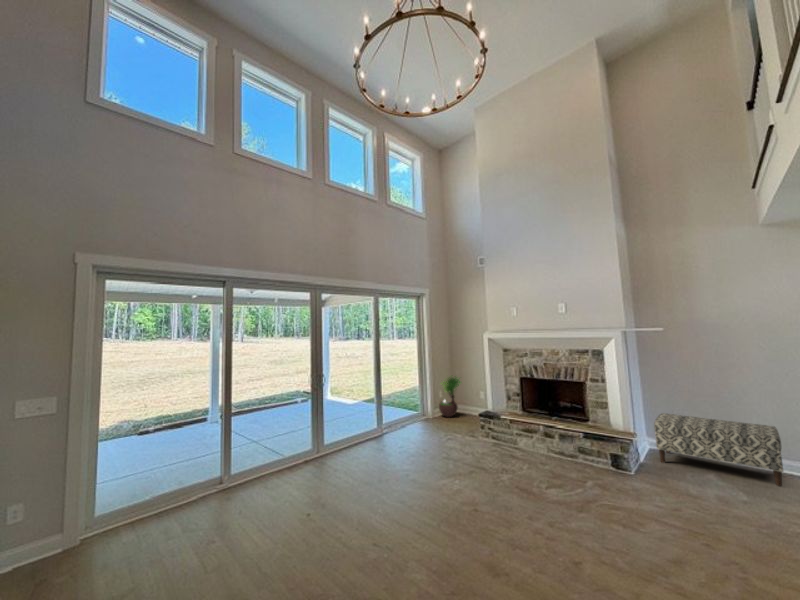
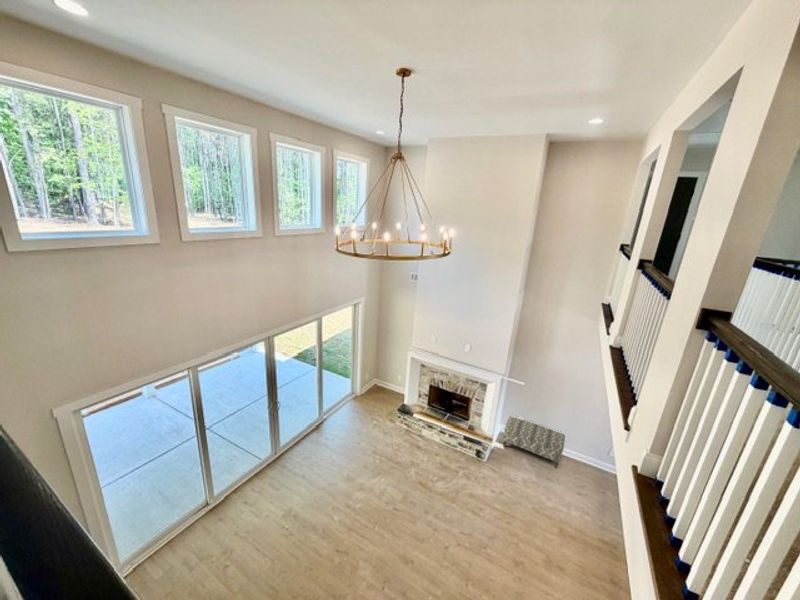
potted tree: present [439,377,460,417] -> none [365,362,386,391]

